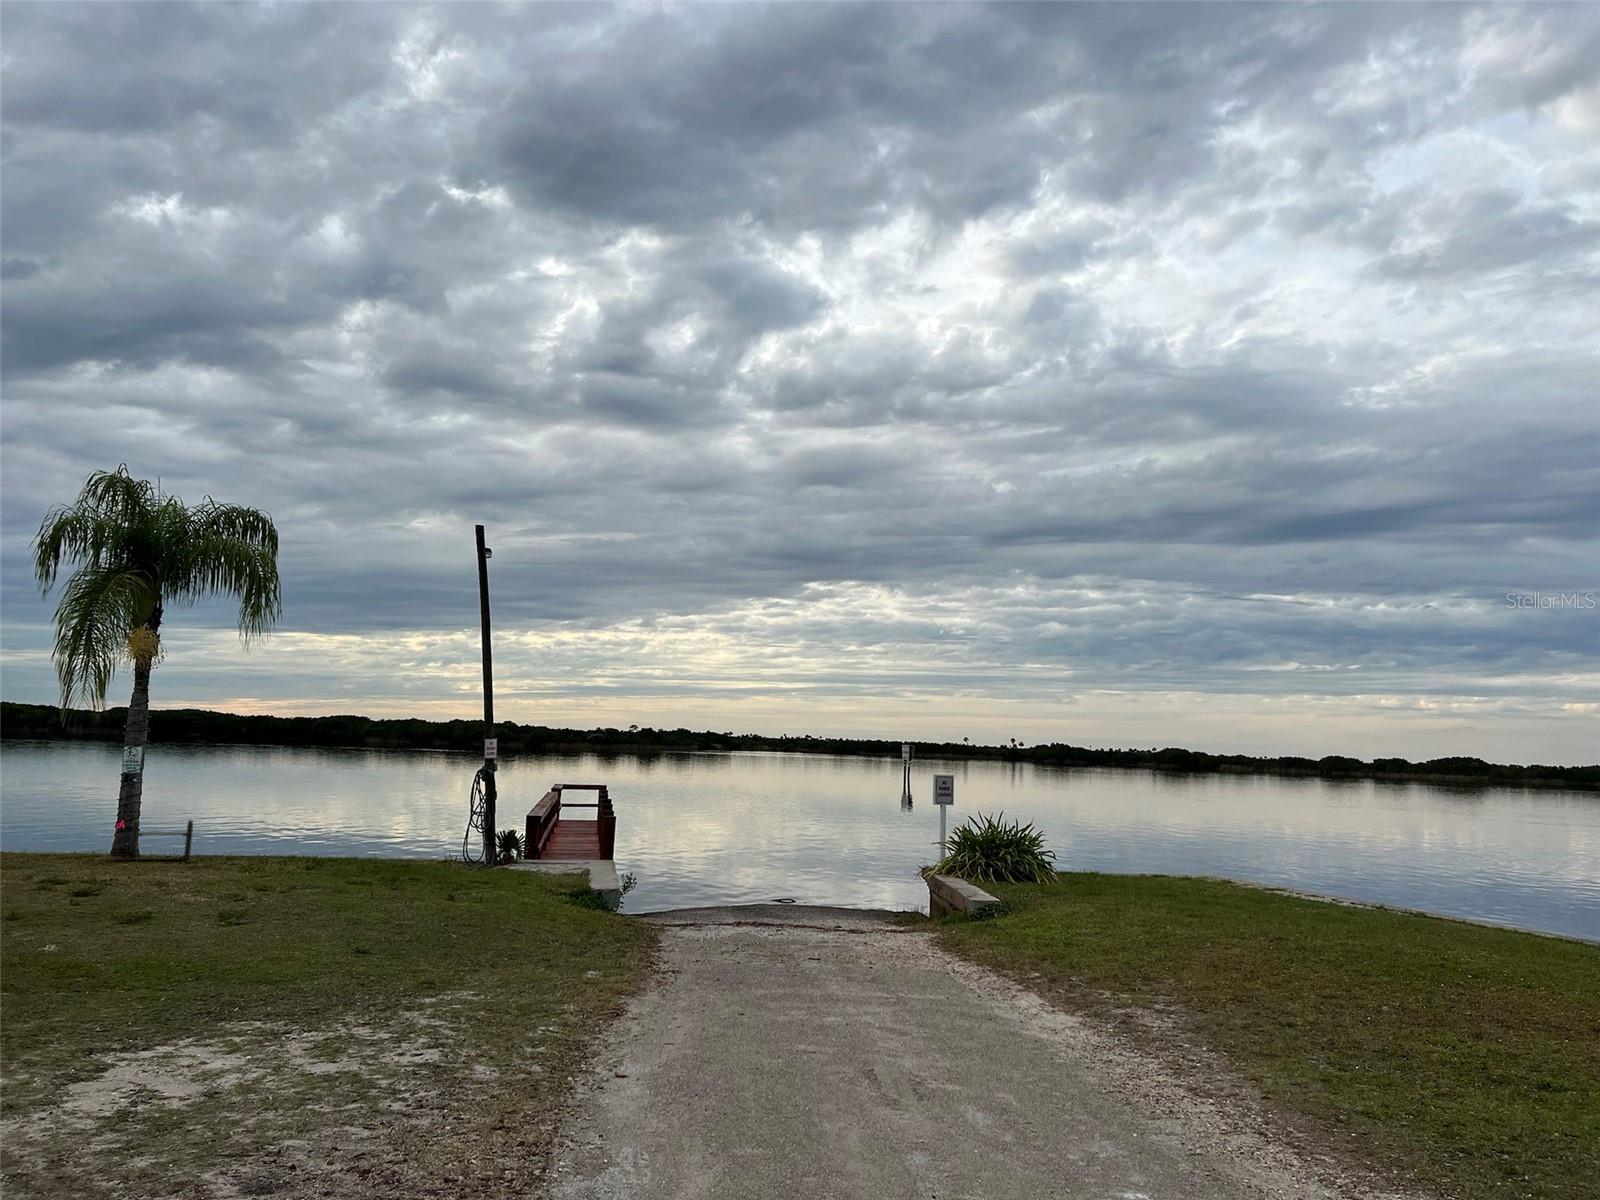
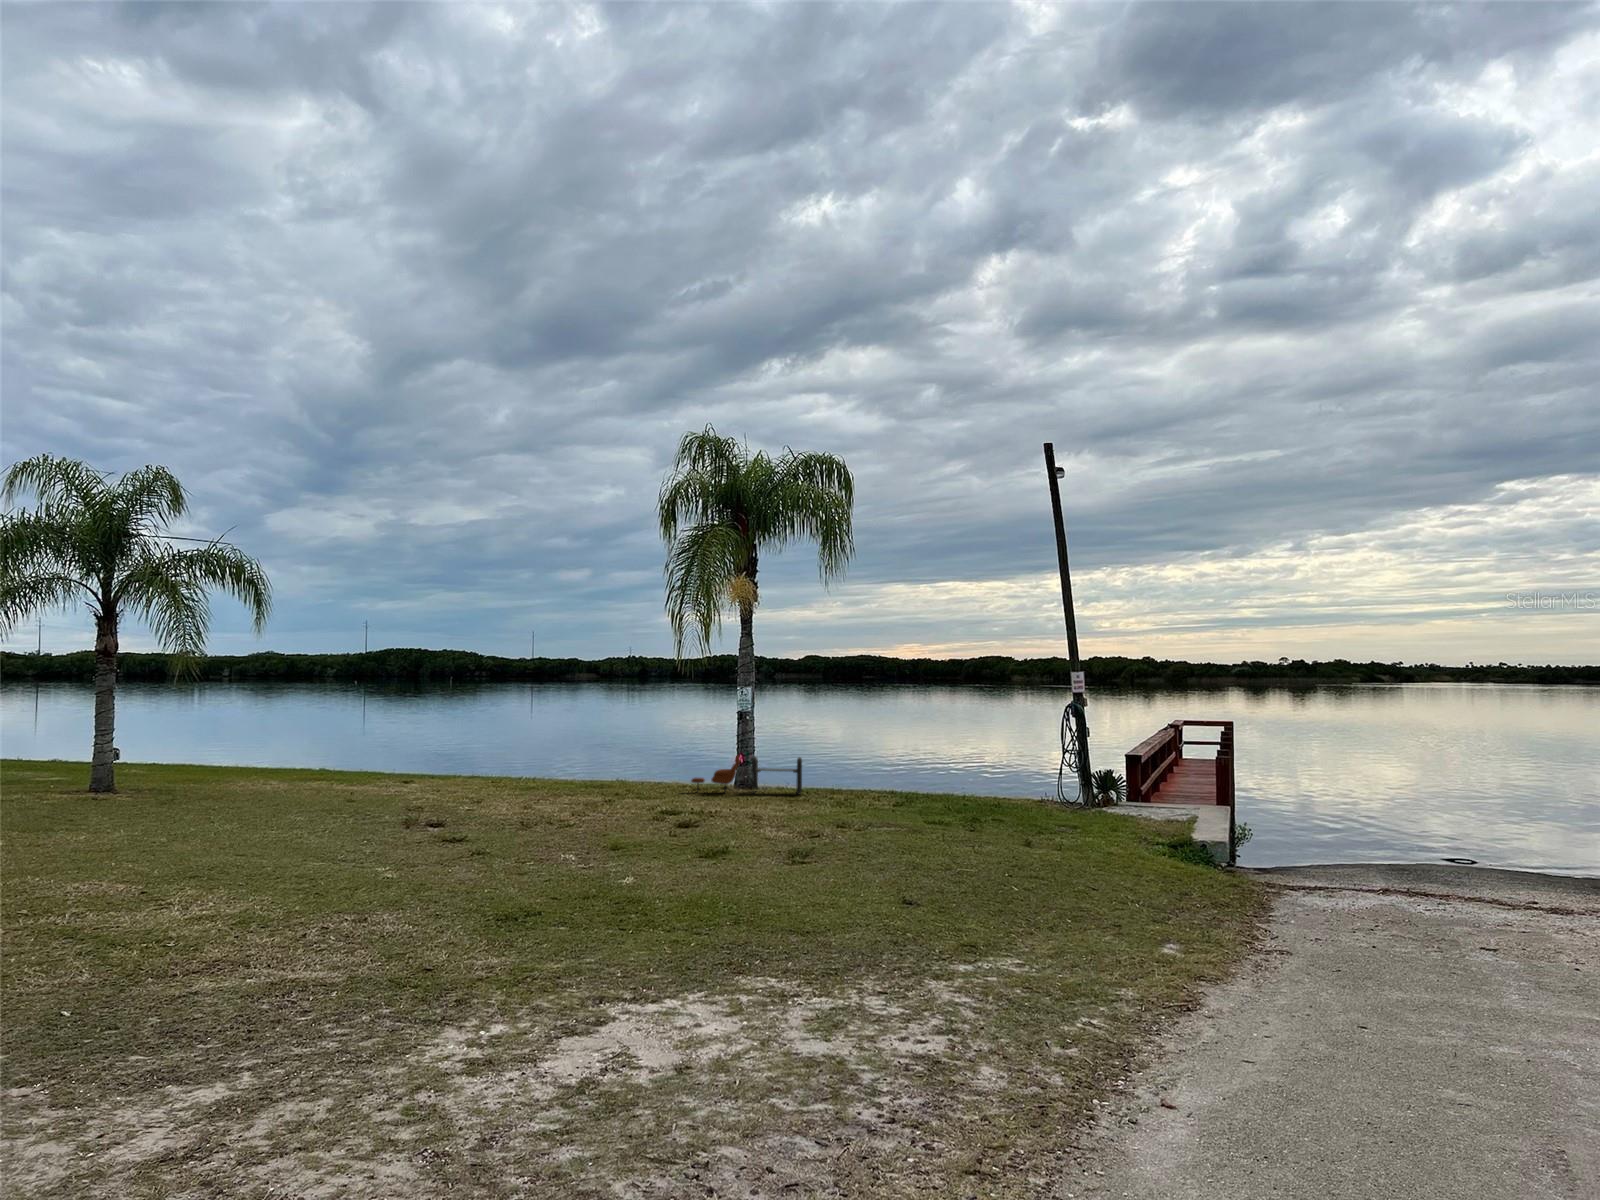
lounge chair: none [49,818,120,860] -> present [691,756,741,791]

